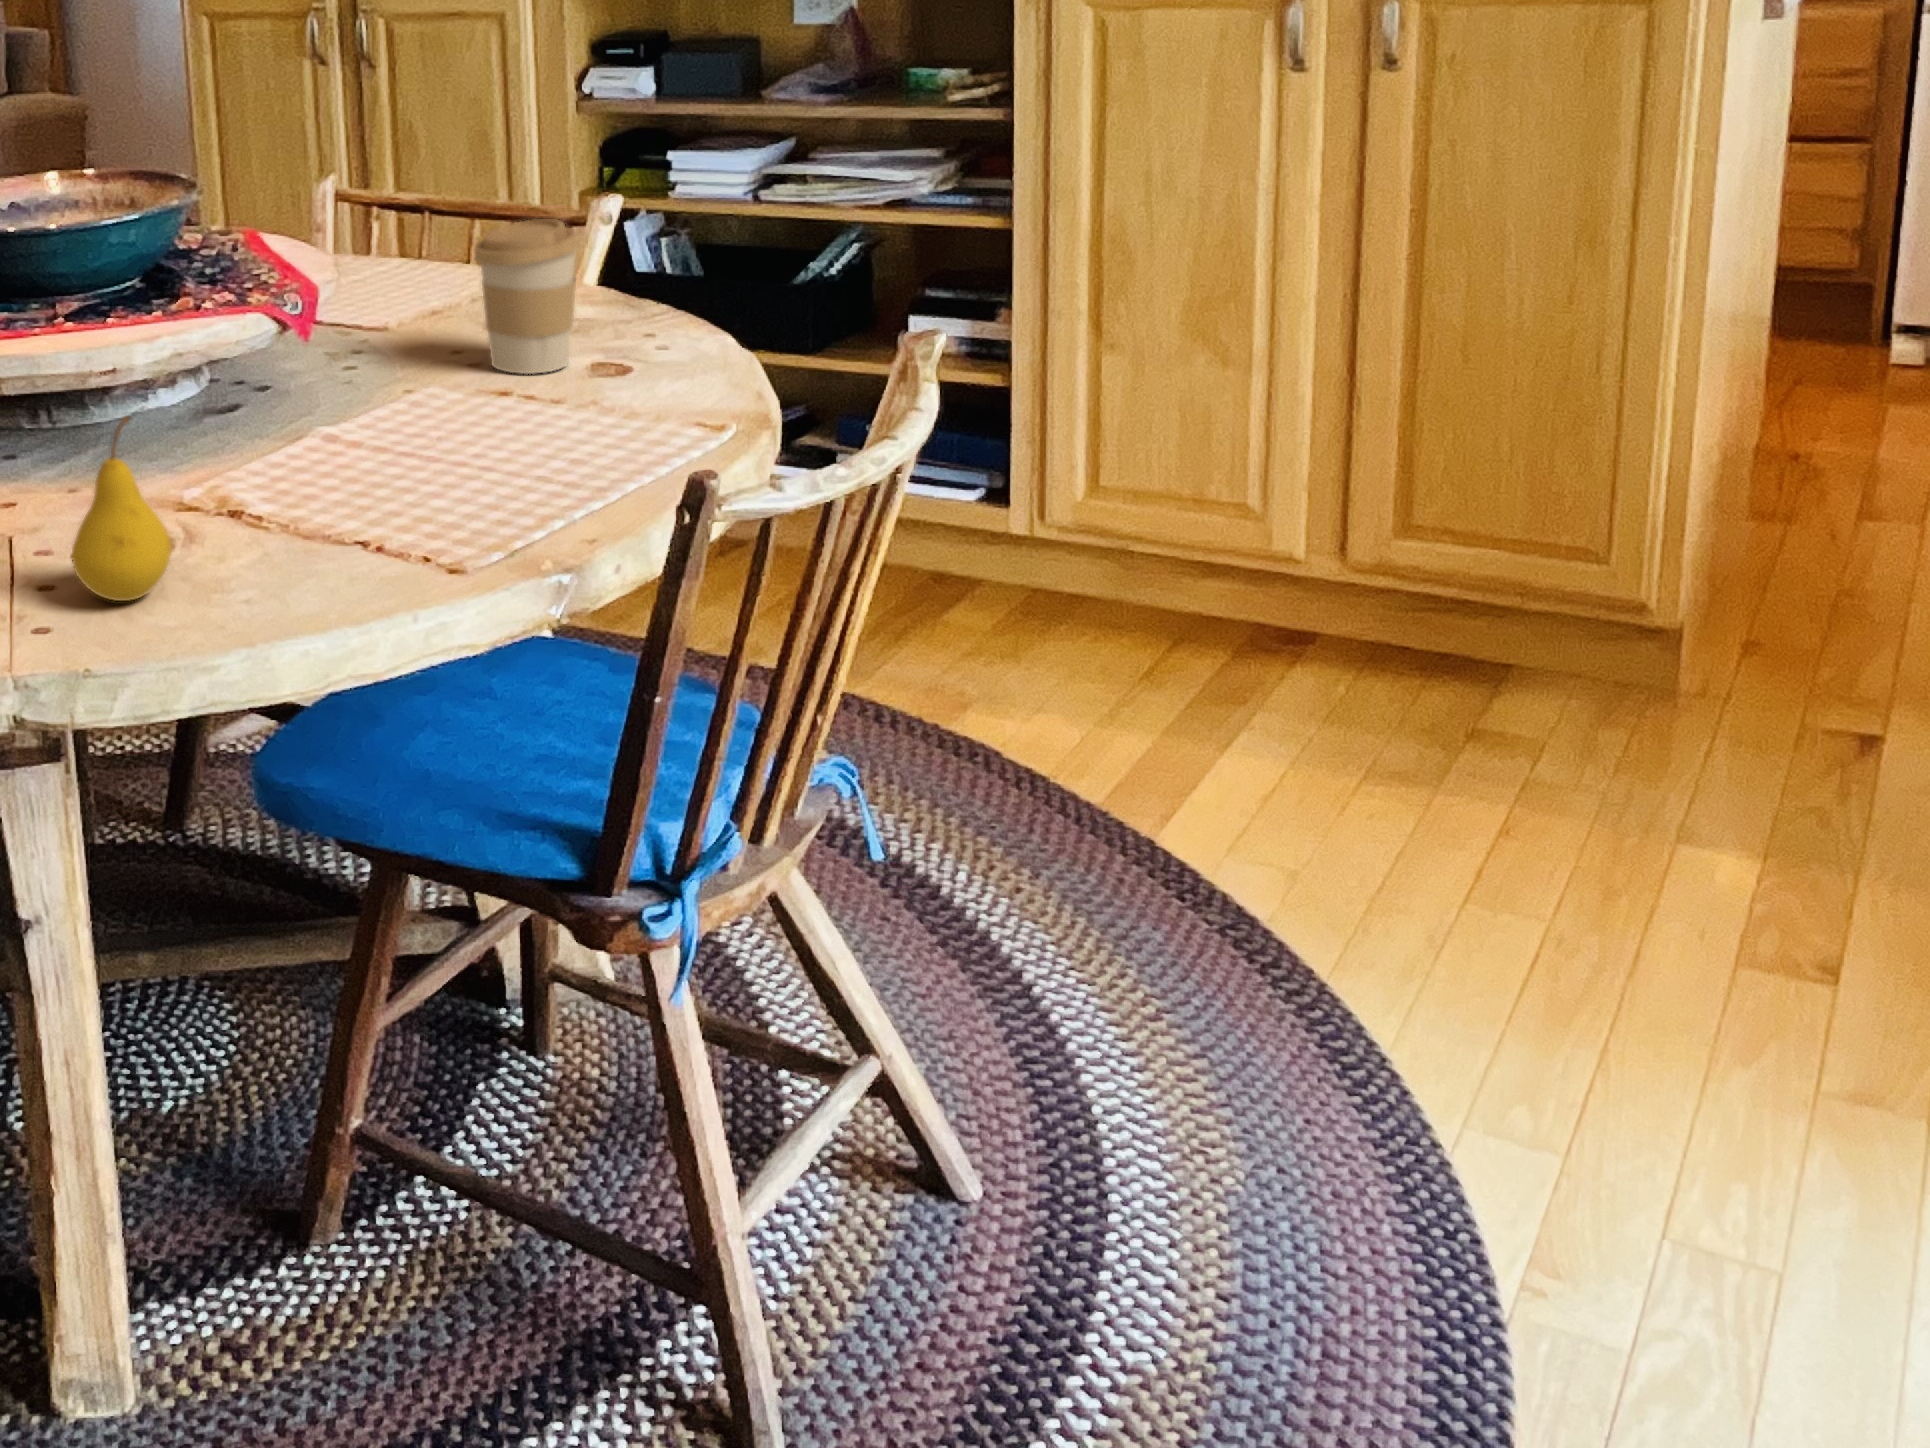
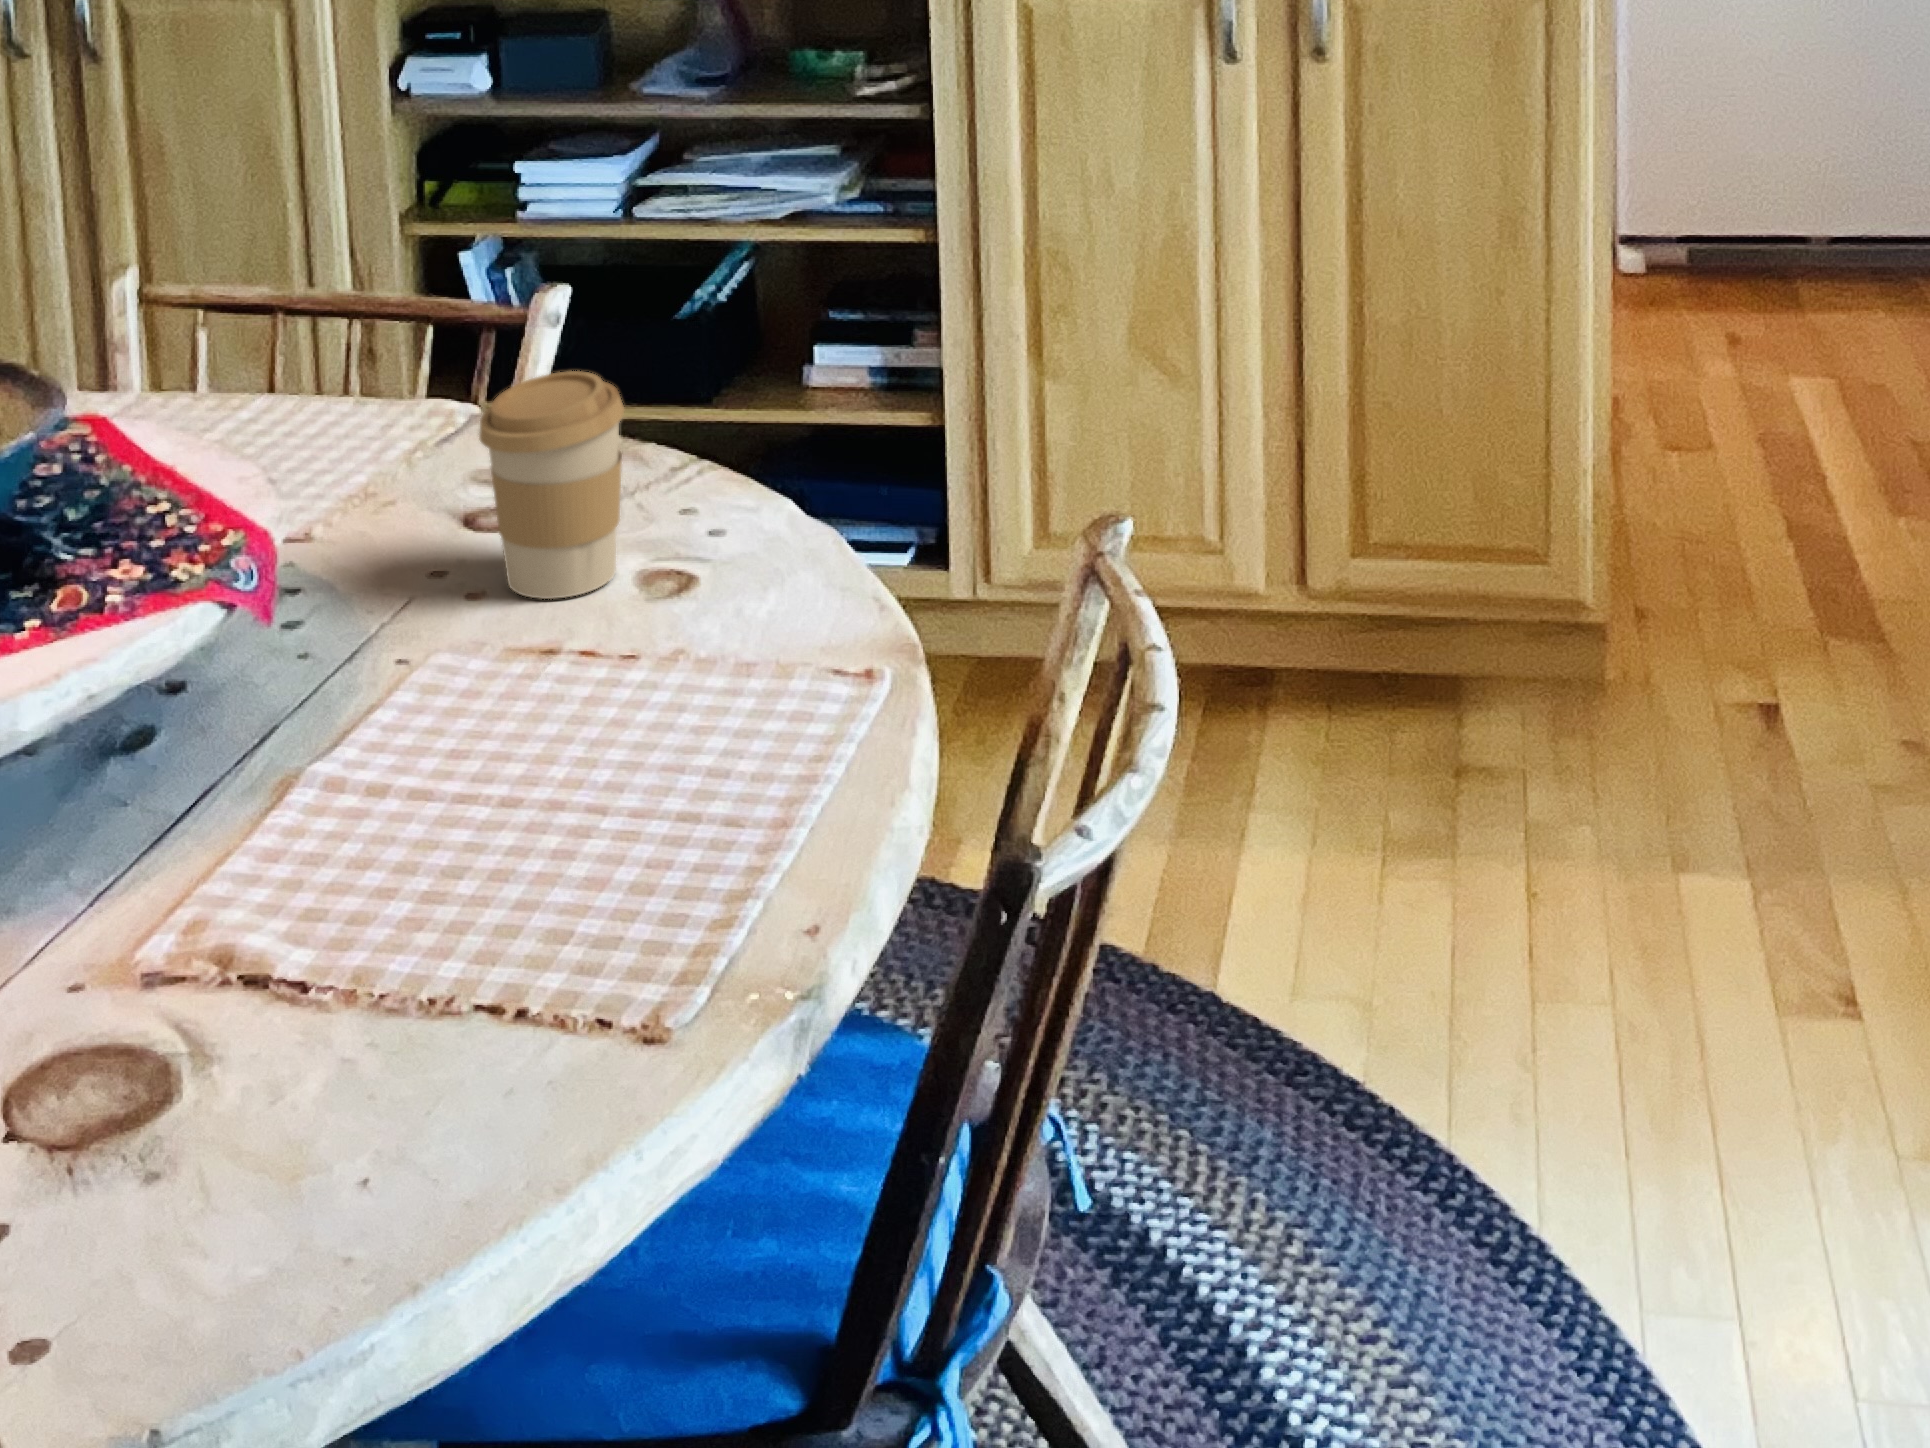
fruit: present [72,415,171,601] -> none [57,893,233,1225]

